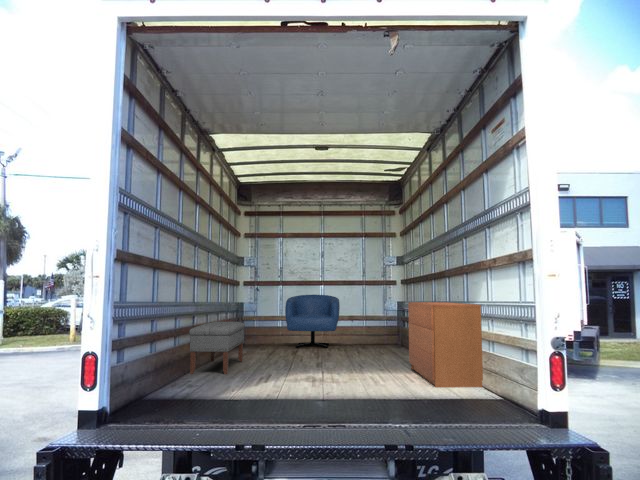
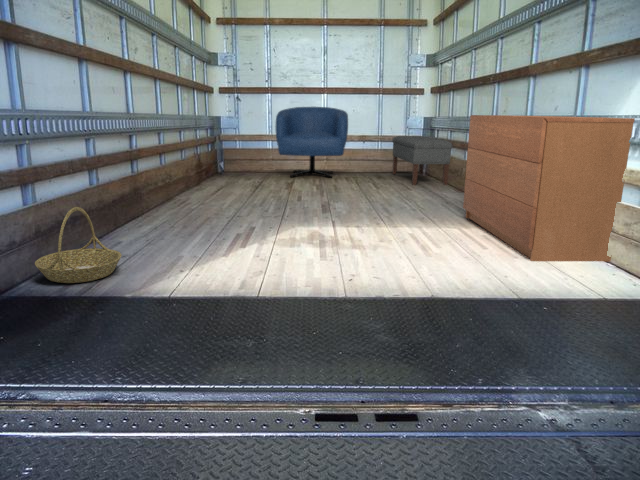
bench: present [189,322,245,374] -> present [392,136,452,185]
basket: none [155,354,200,395] -> present [35,207,121,283]

